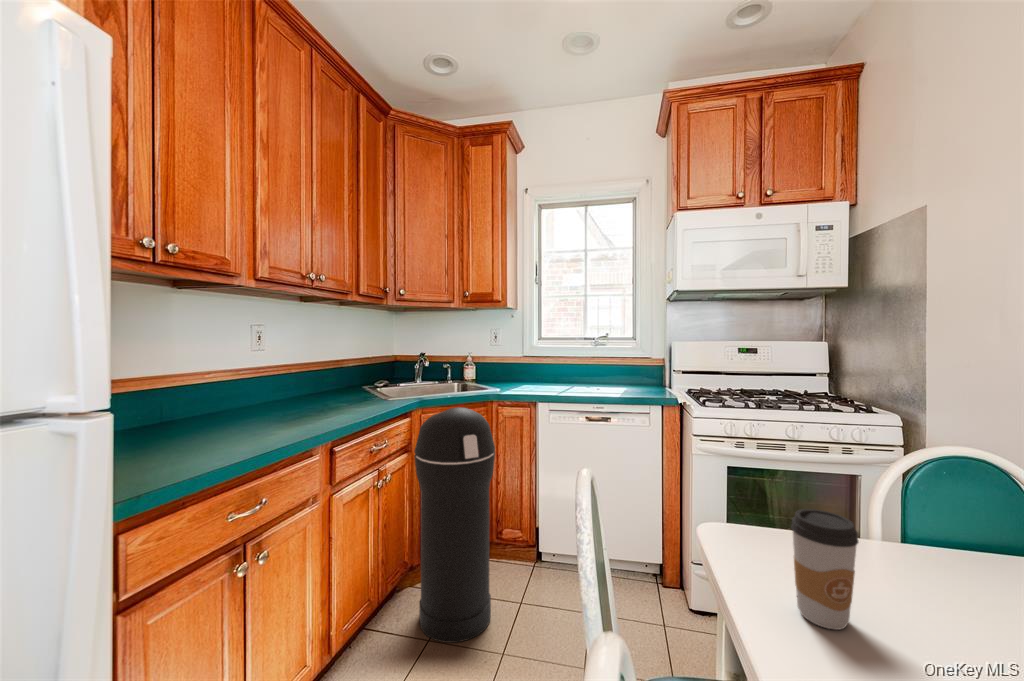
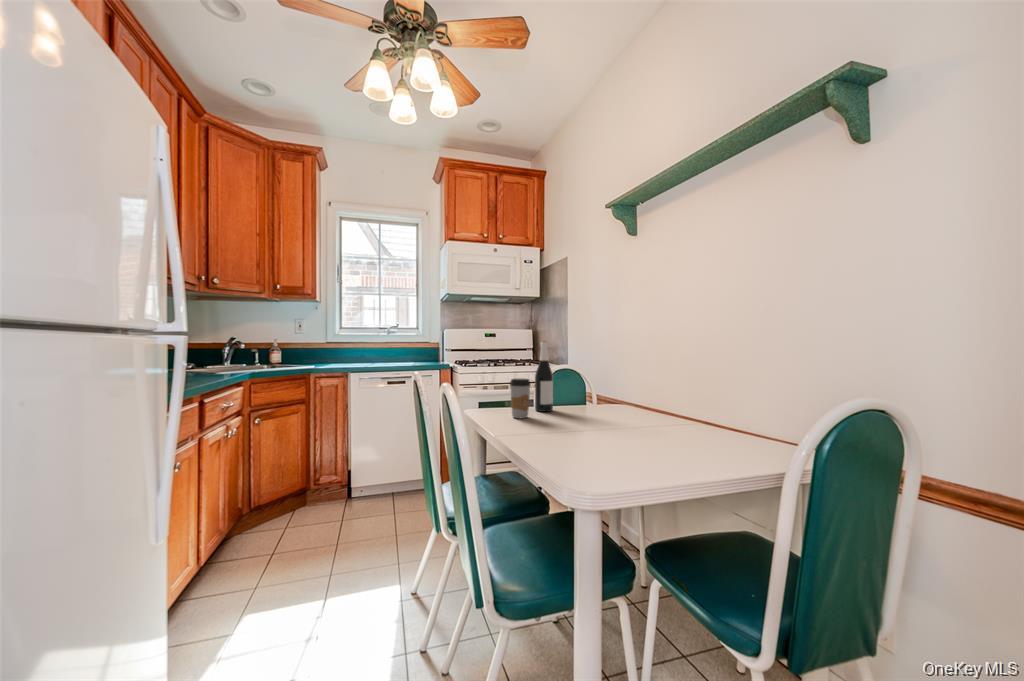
trash can: present [414,407,495,643] -> none [257,373,327,552]
wine bottle: none [864,410,928,604] -> present [535,341,553,412]

